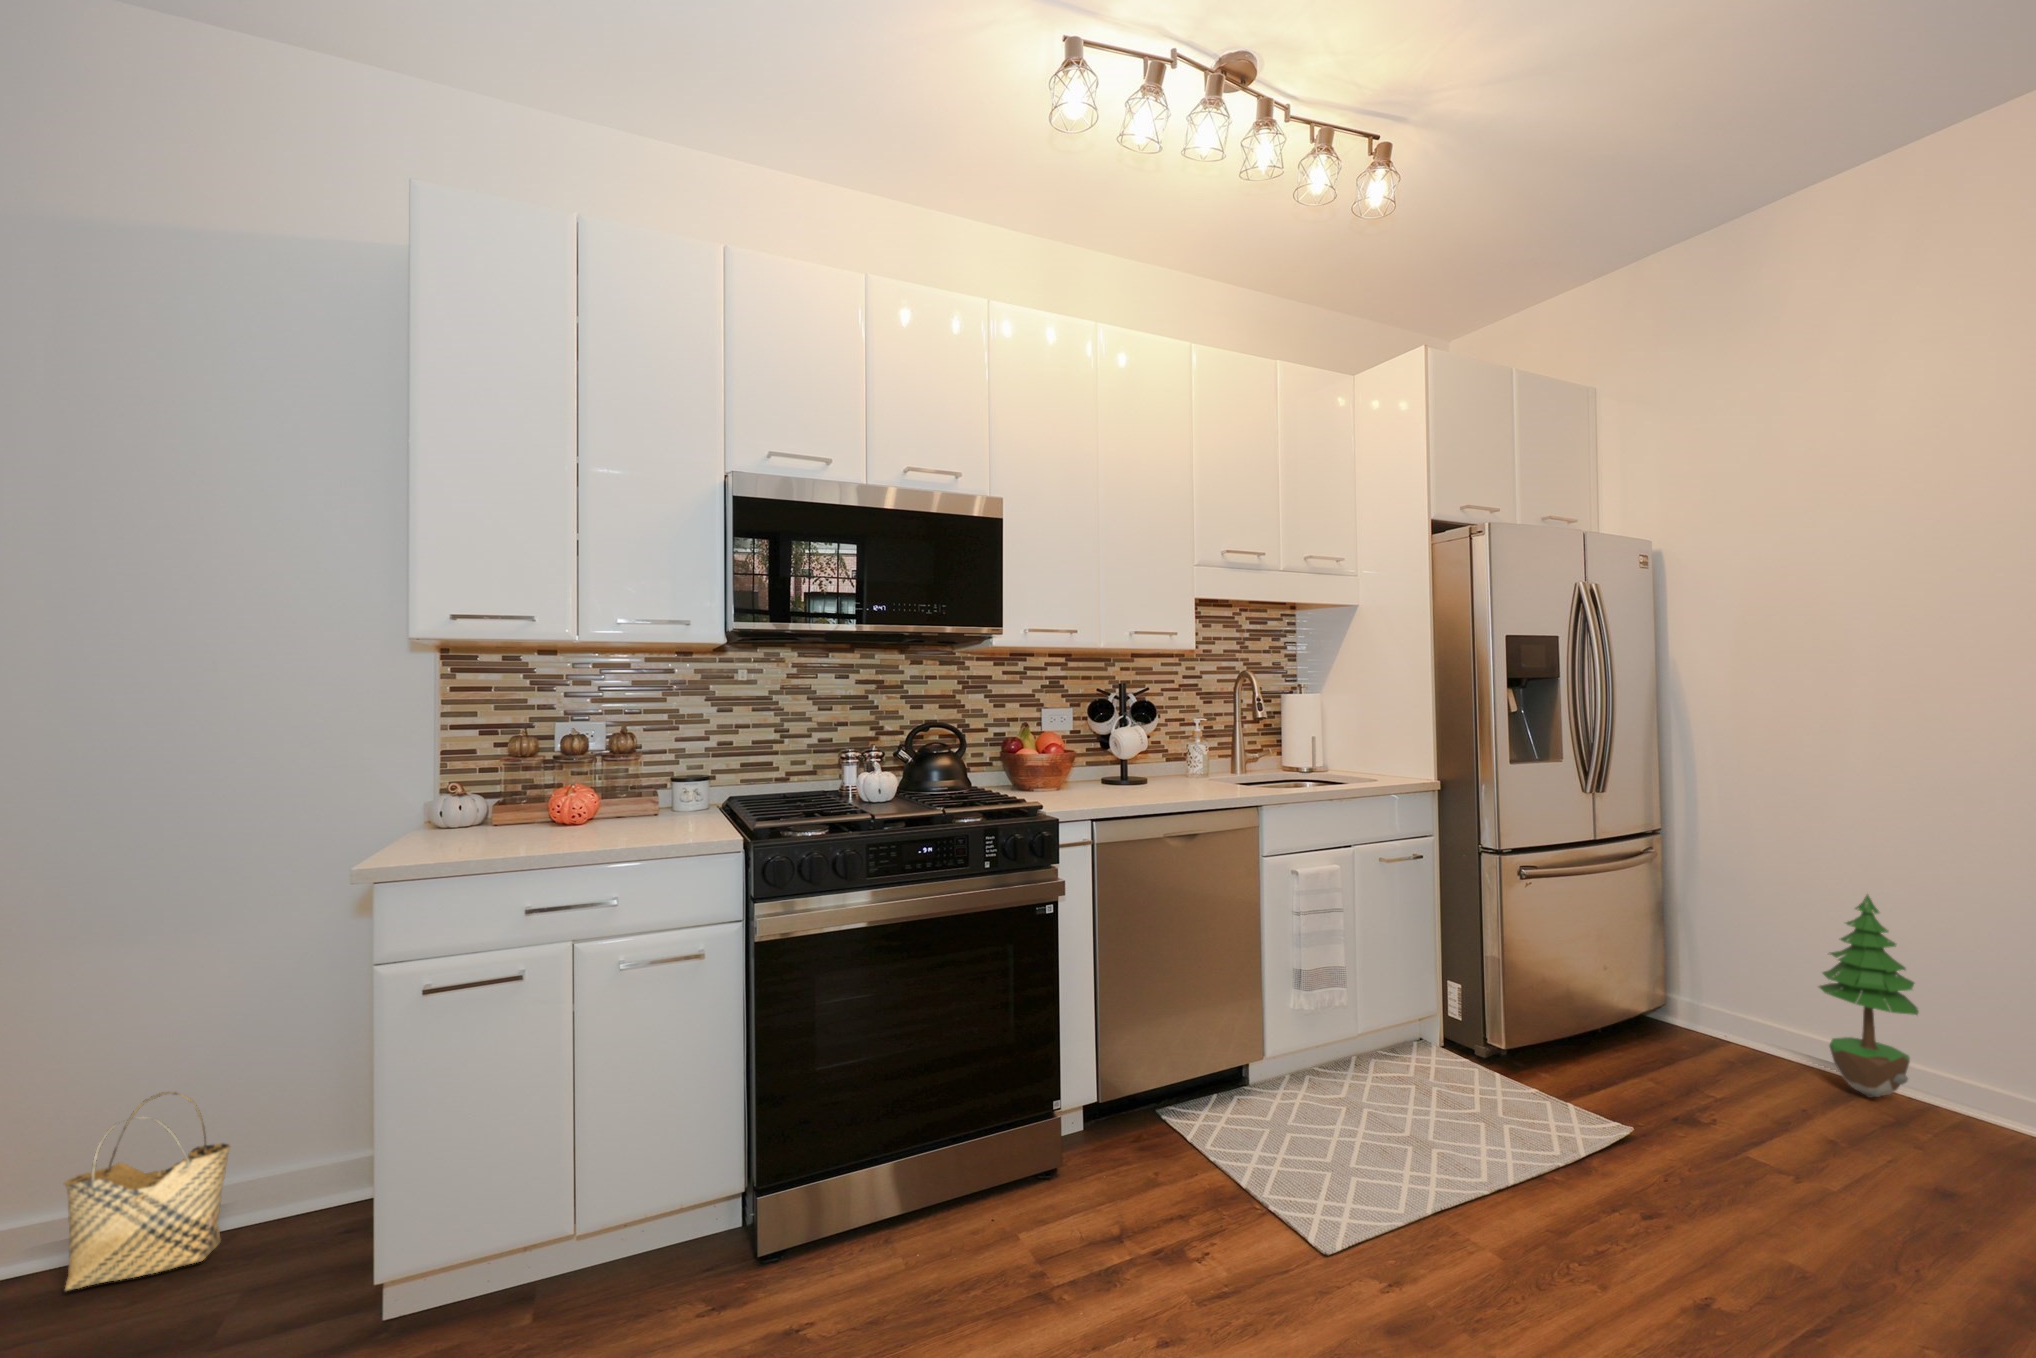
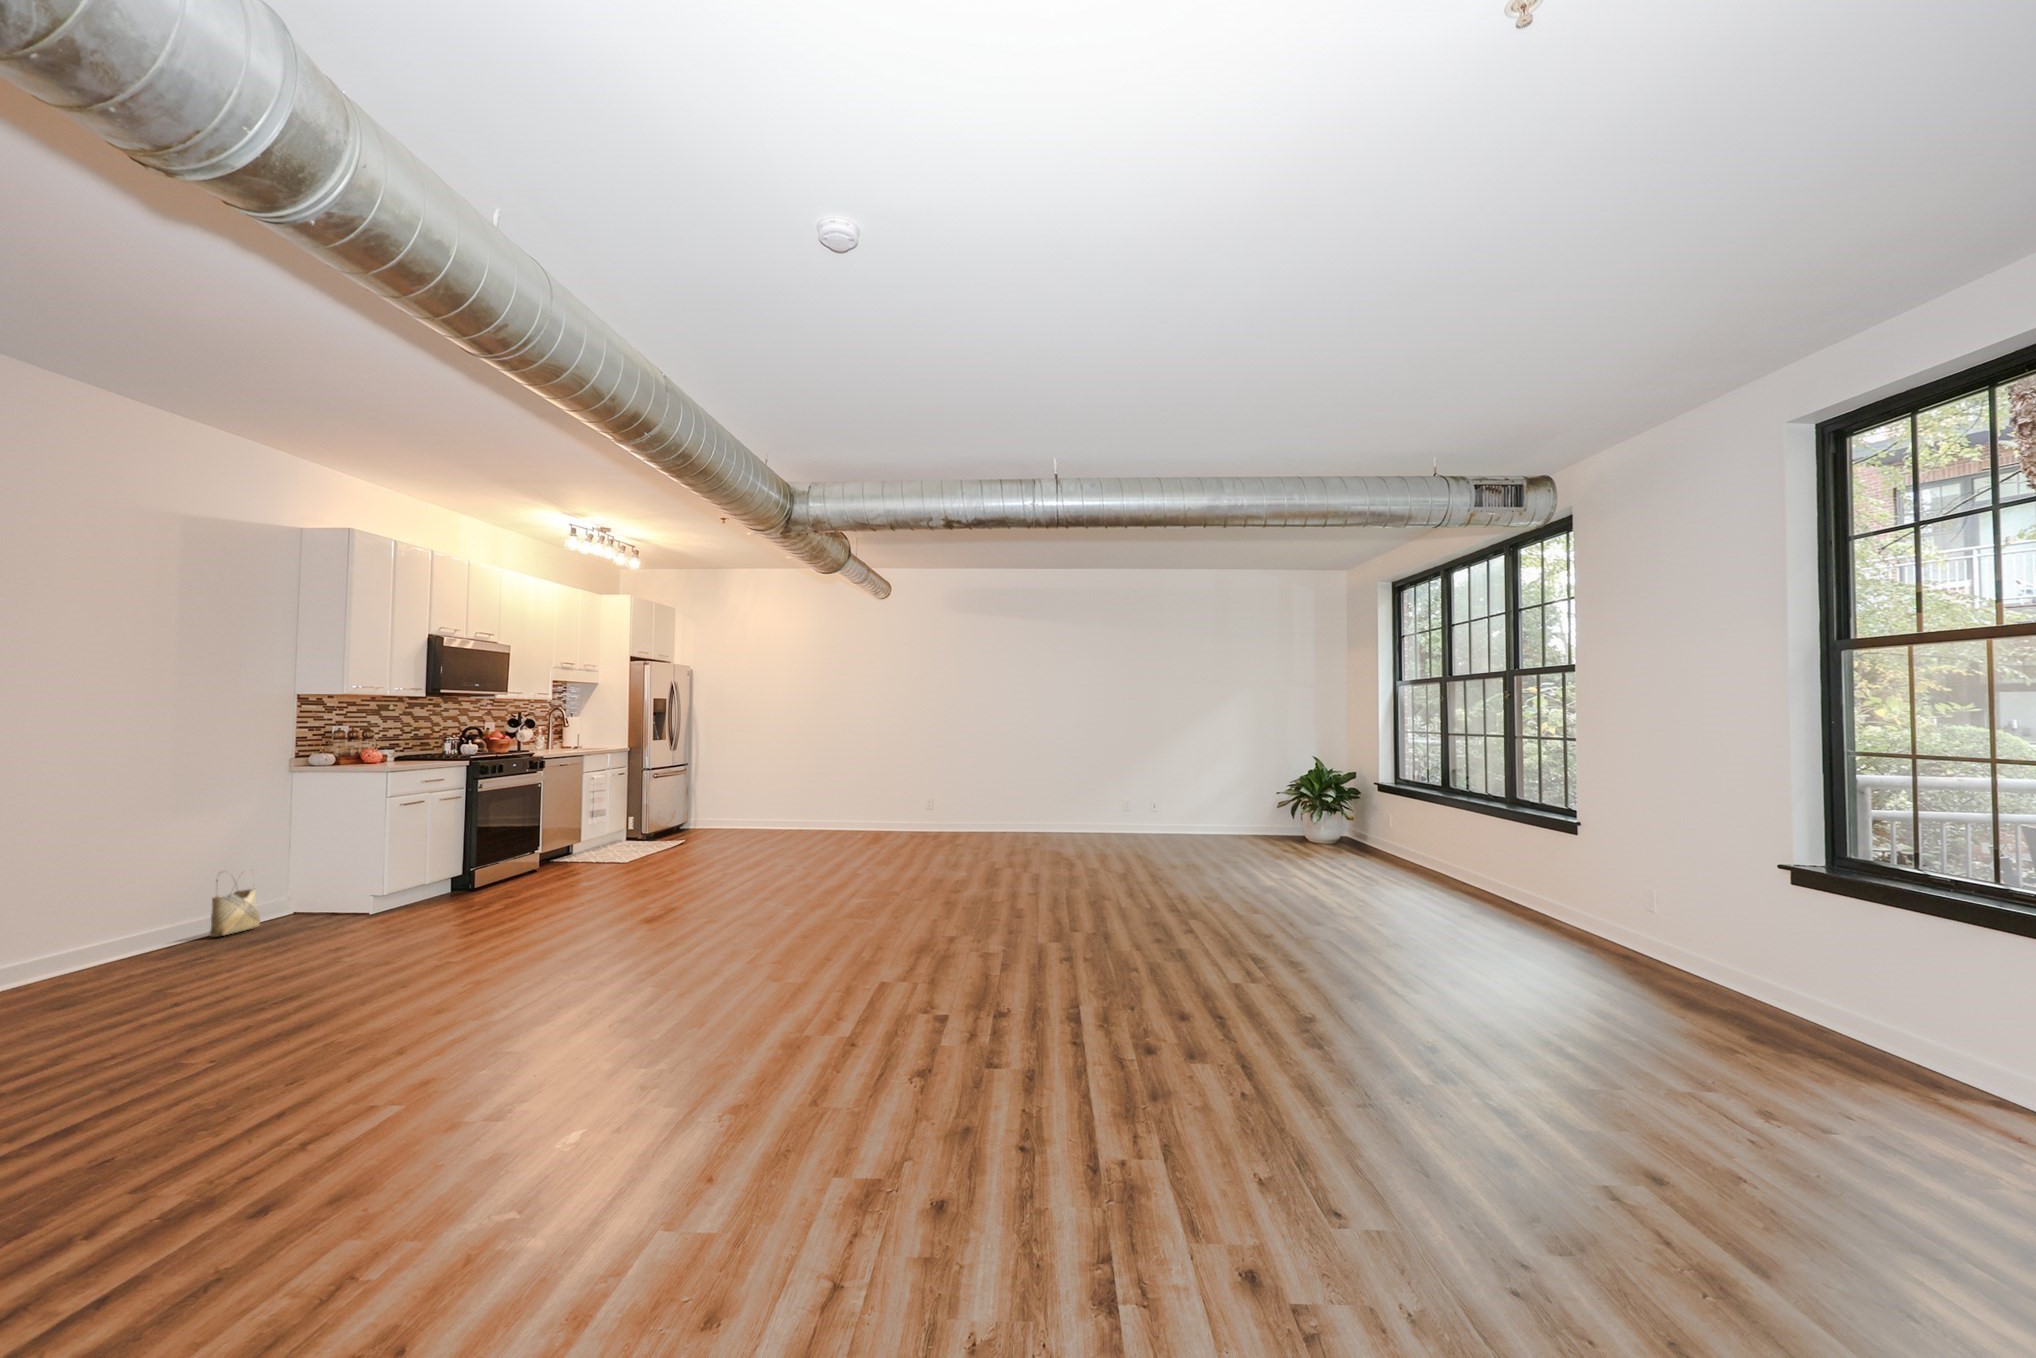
potted tree: present [1819,895,1918,1097] -> none [728,774,749,831]

